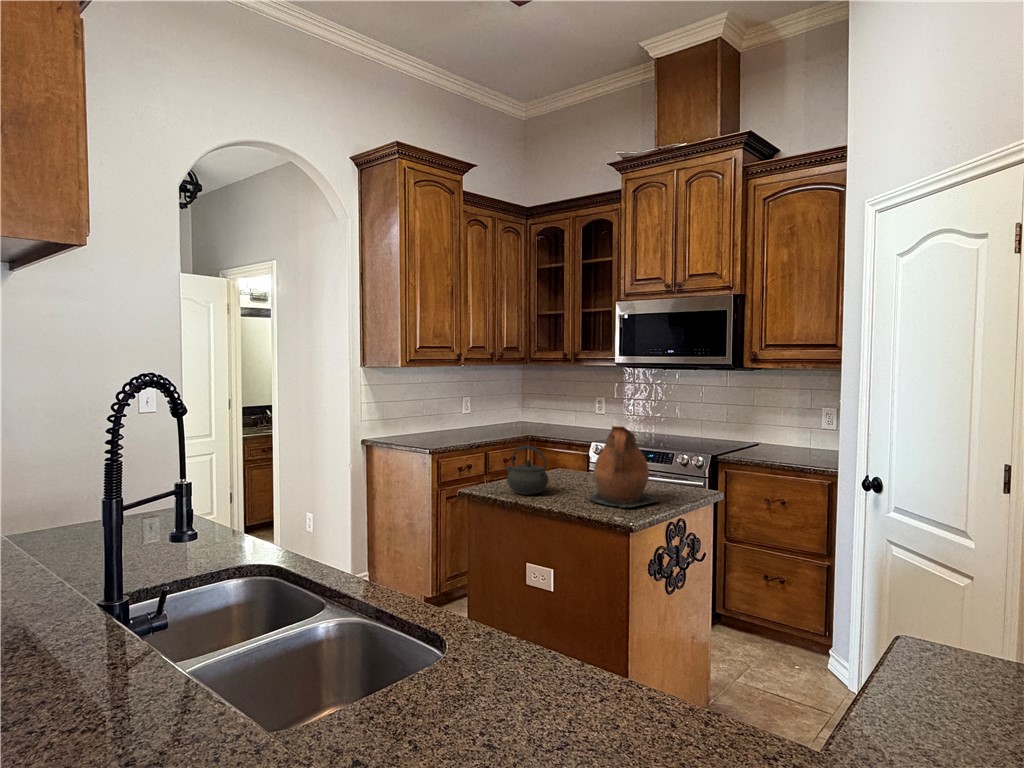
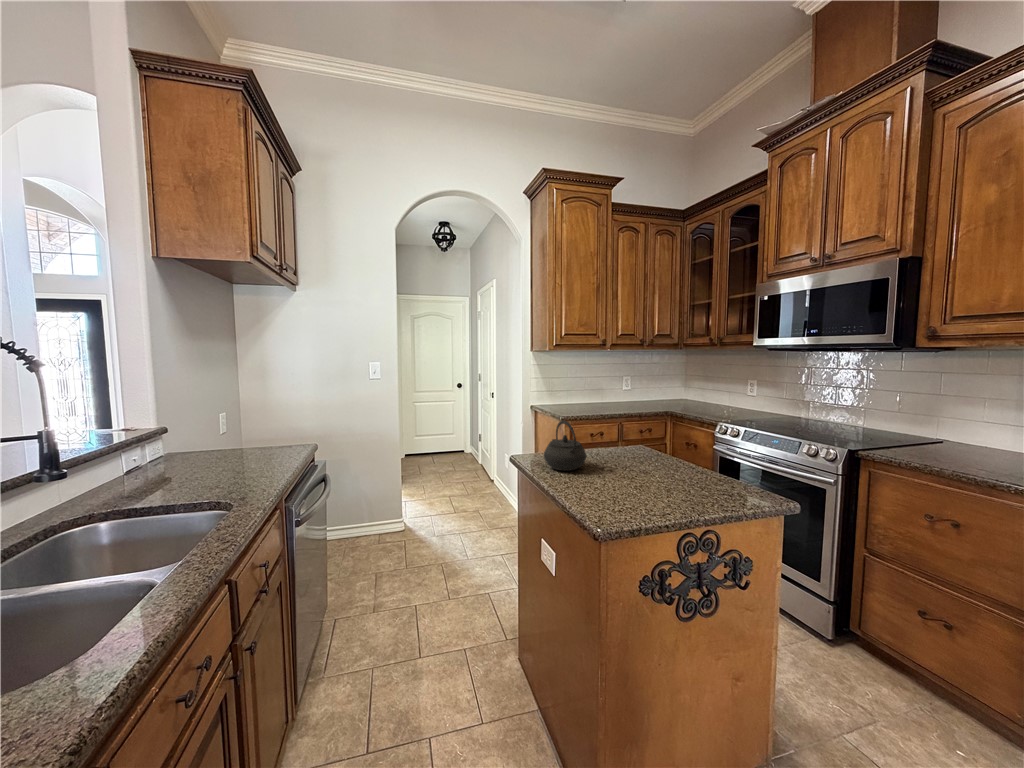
ceramic pitcher: present [588,426,658,507] -> none [607,406,696,505]

